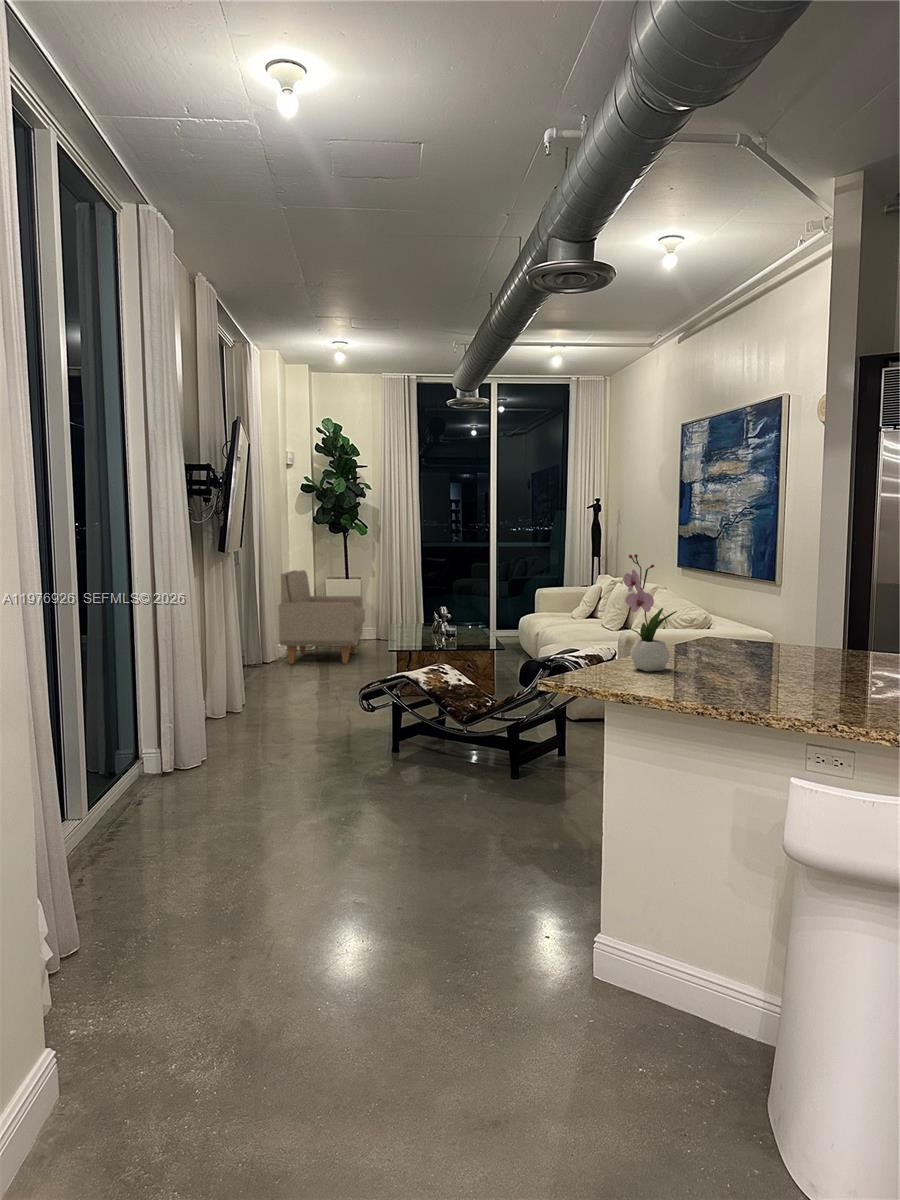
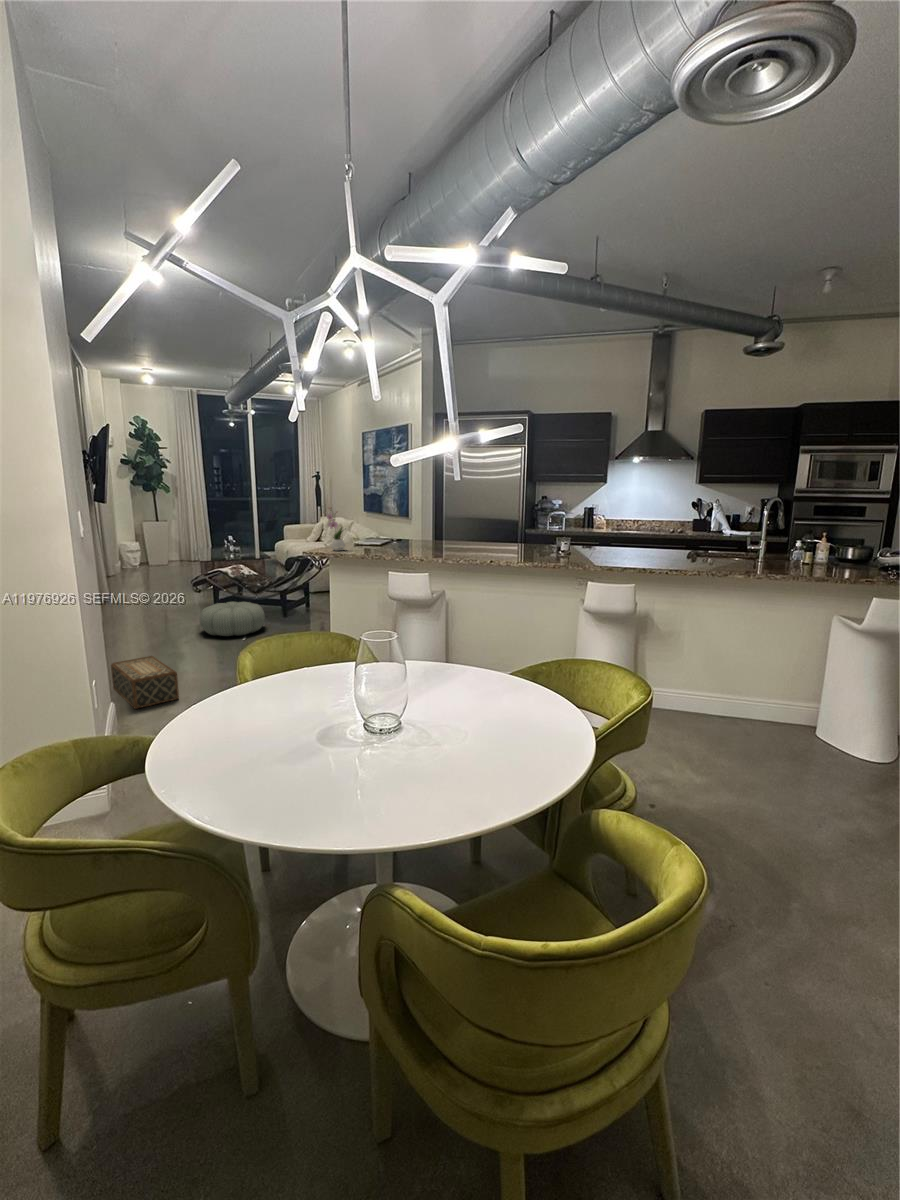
armchair: present [278,570,365,664] -> none [116,517,175,577]
pouf: none [342,747,471,830] -> present [200,602,265,636]
woven basket: none [57,913,190,1112] -> present [111,656,179,709]

